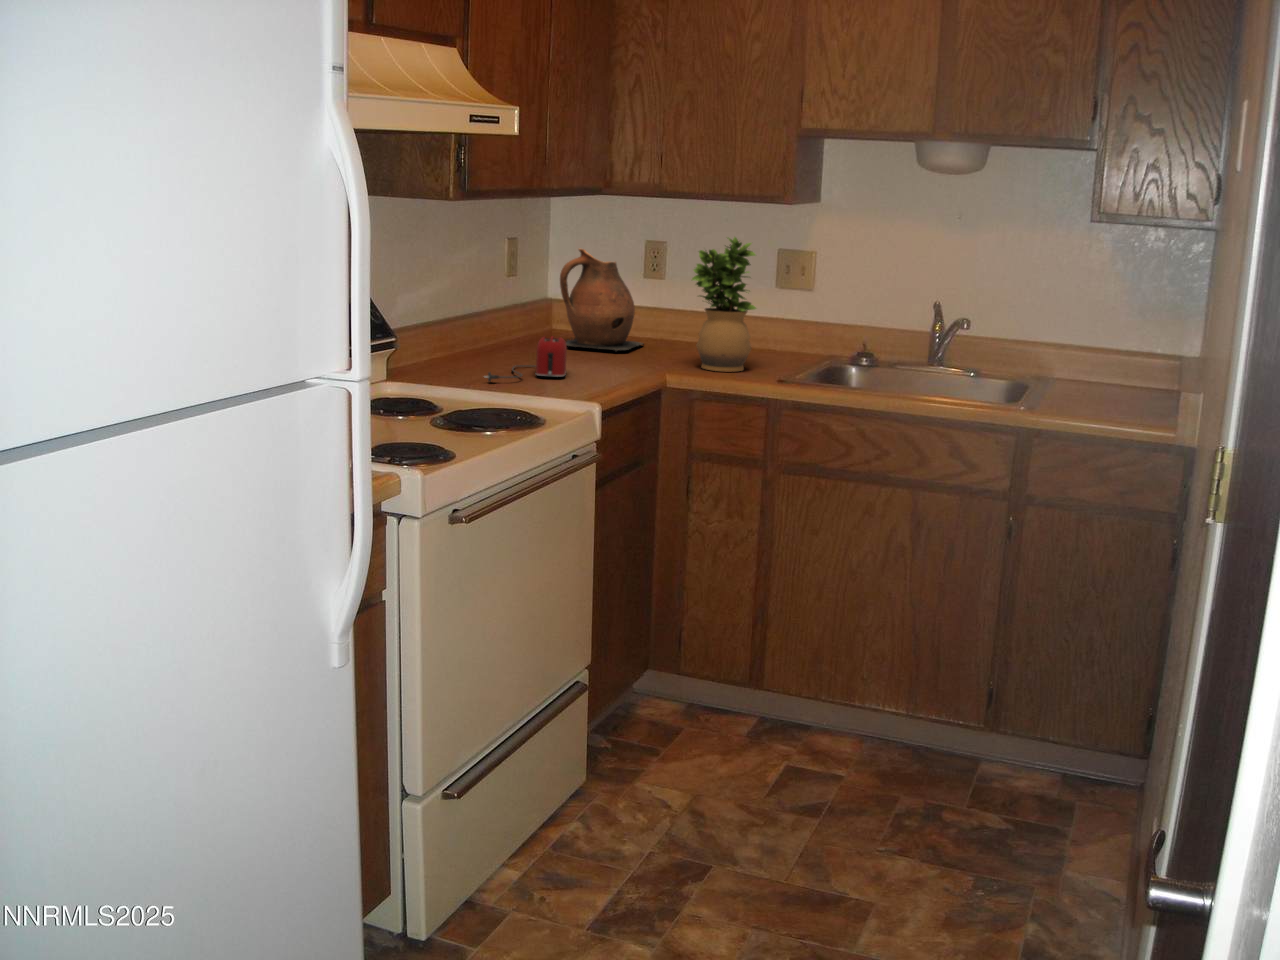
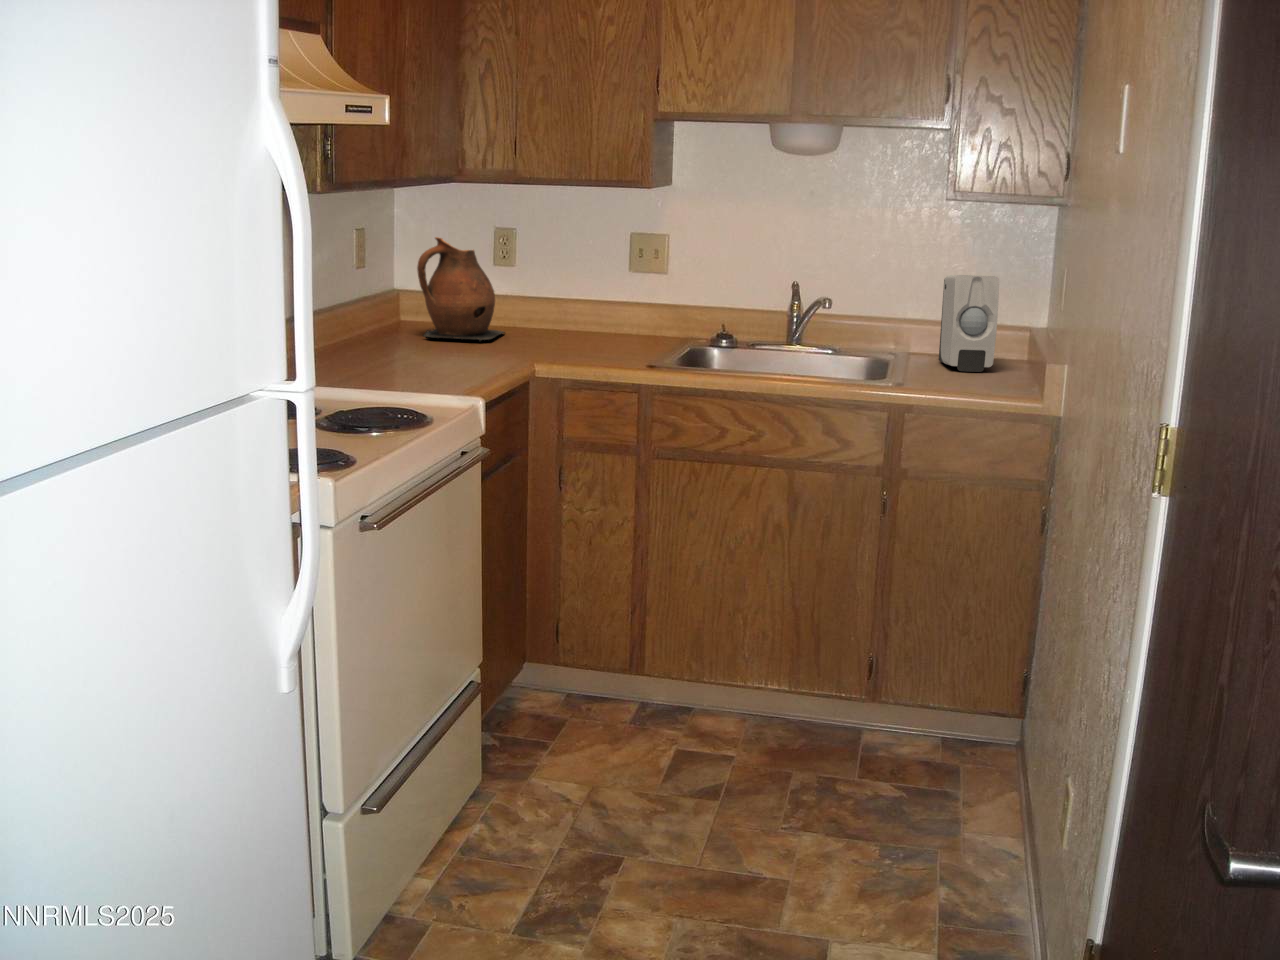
potted plant: present [692,237,756,372] -> none [558,221,624,358]
soap dispenser: none [1083,300,1148,401] -> present [939,275,999,372]
toaster: present [484,336,567,382] -> none [356,329,438,379]

